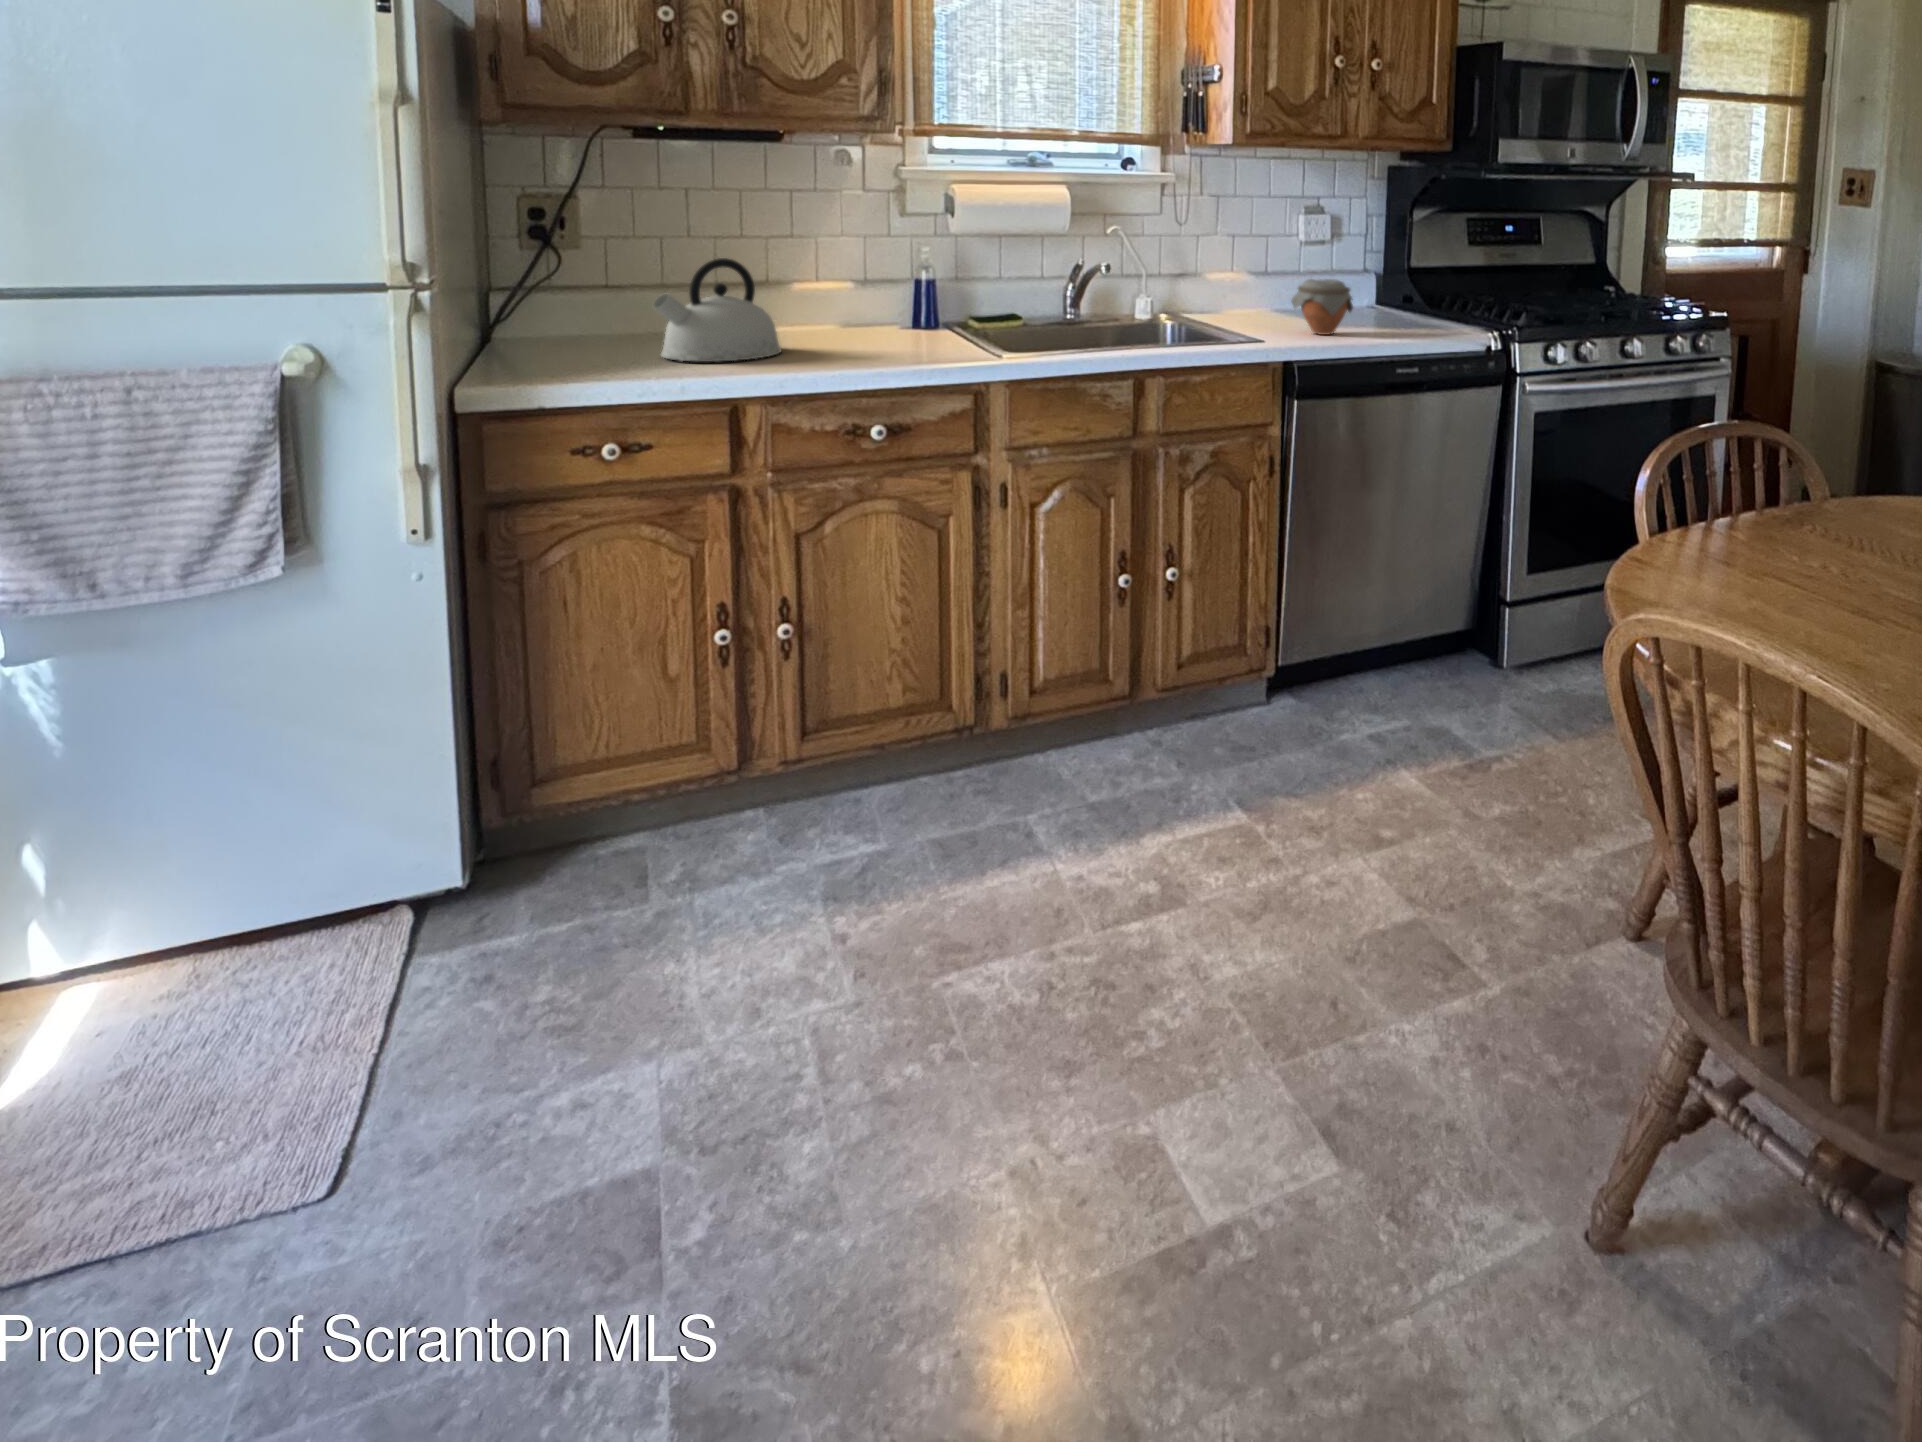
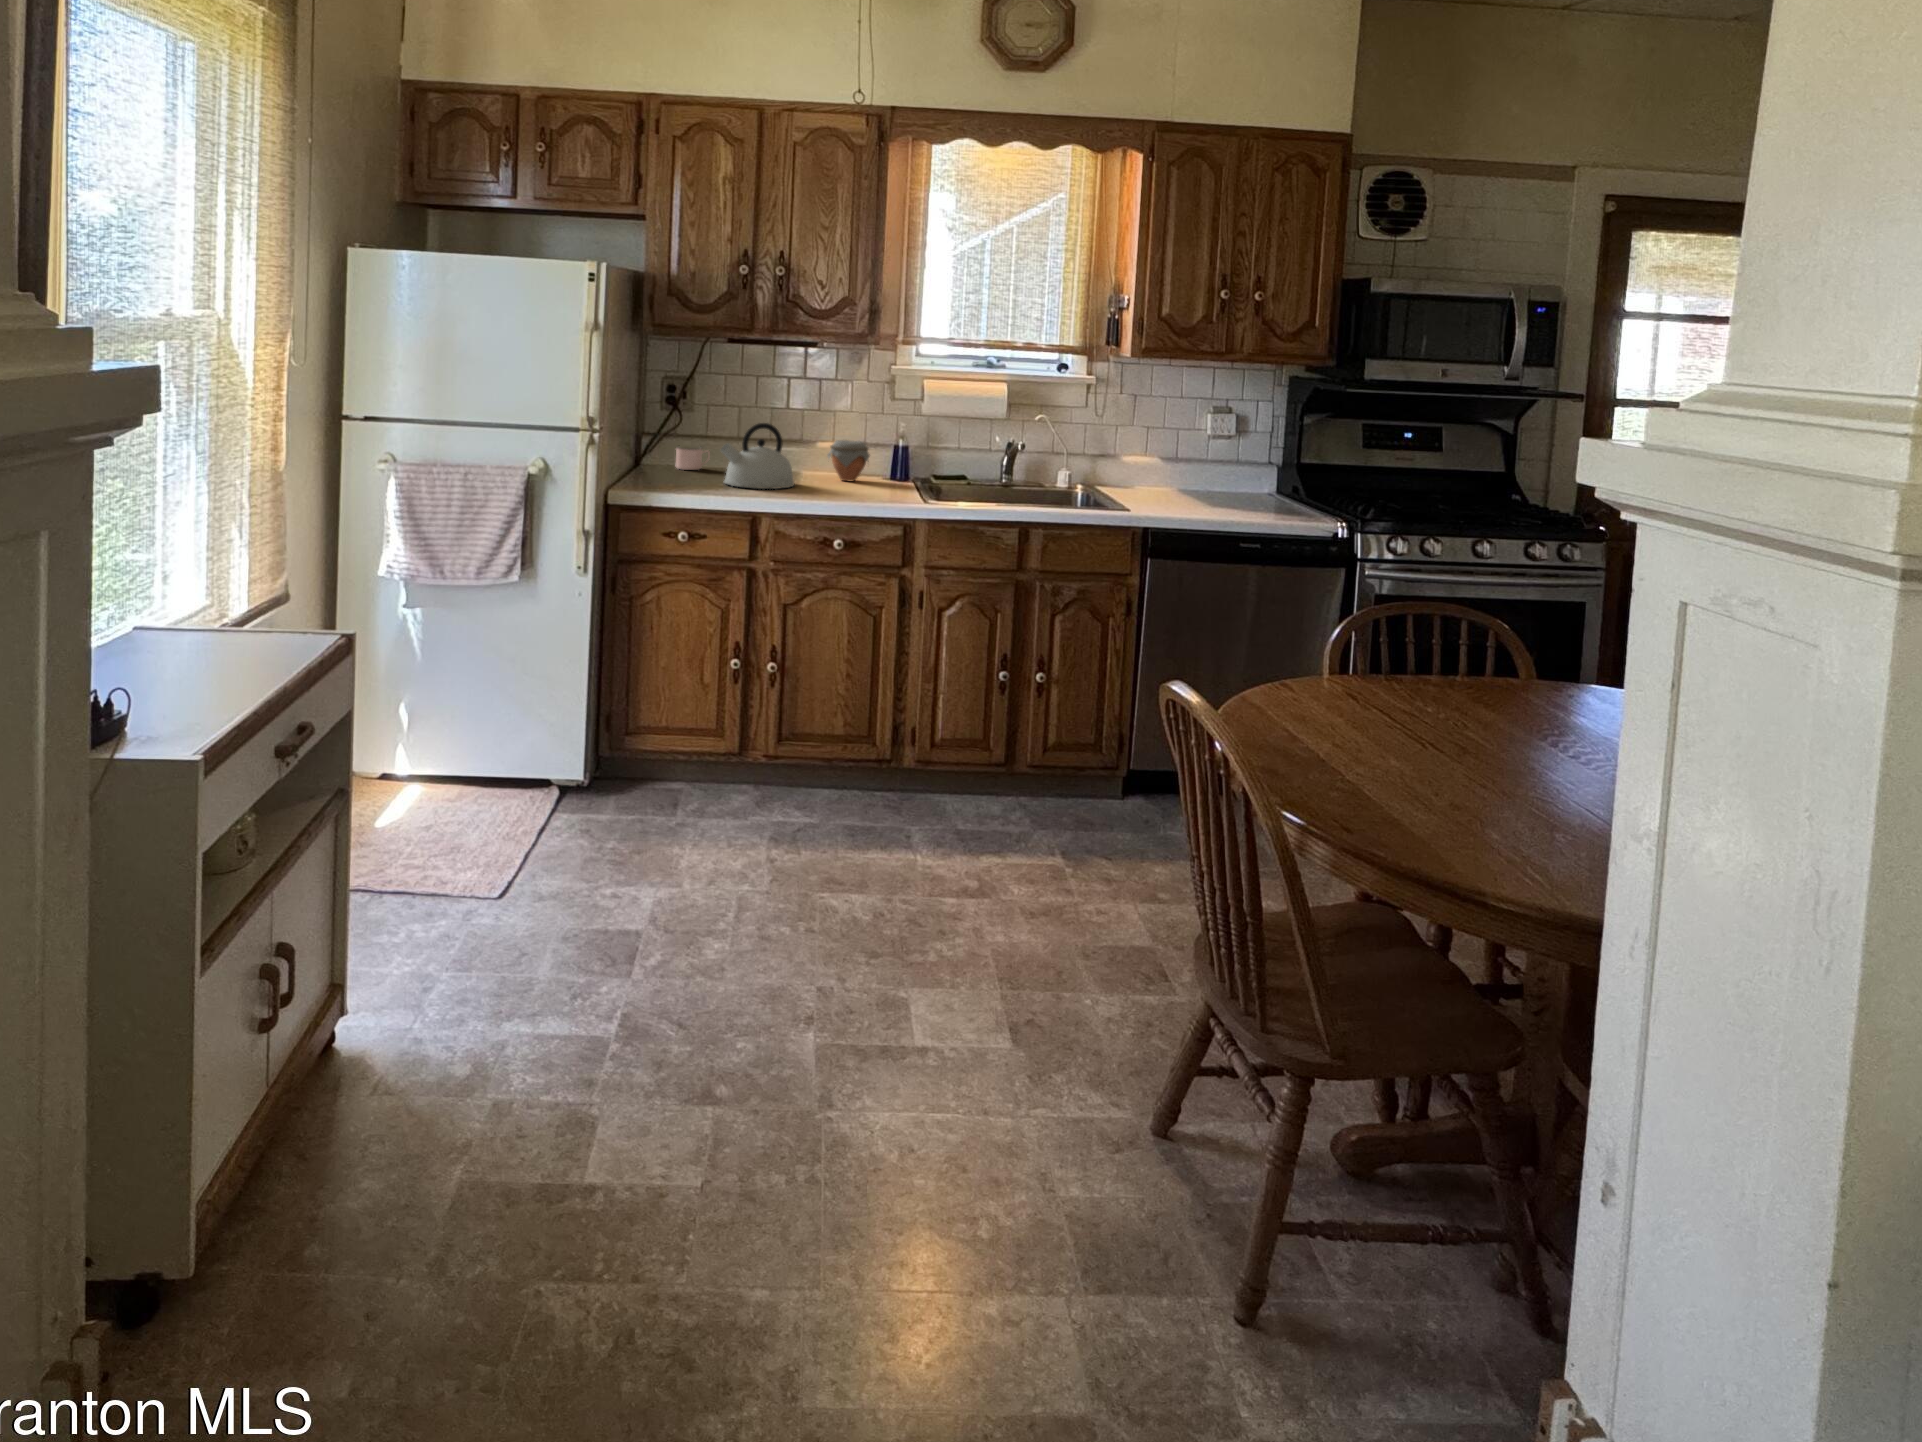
jar: present [1291,279,1353,335] -> present [828,440,870,481]
mug: none [555,303,618,342] -> present [676,446,710,470]

